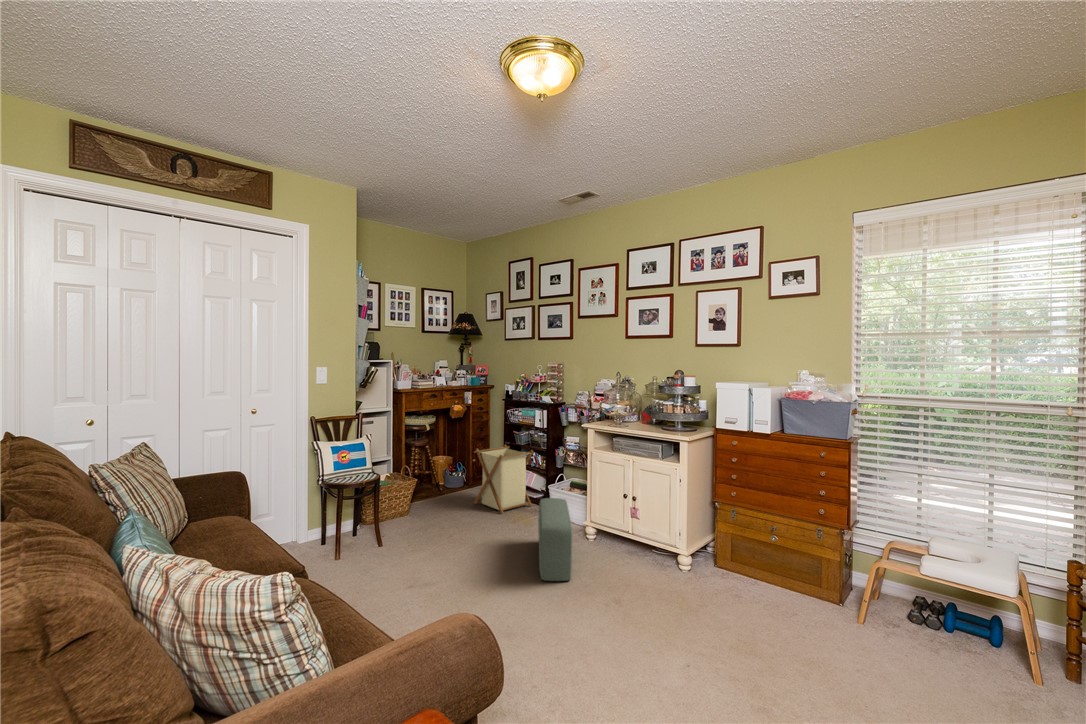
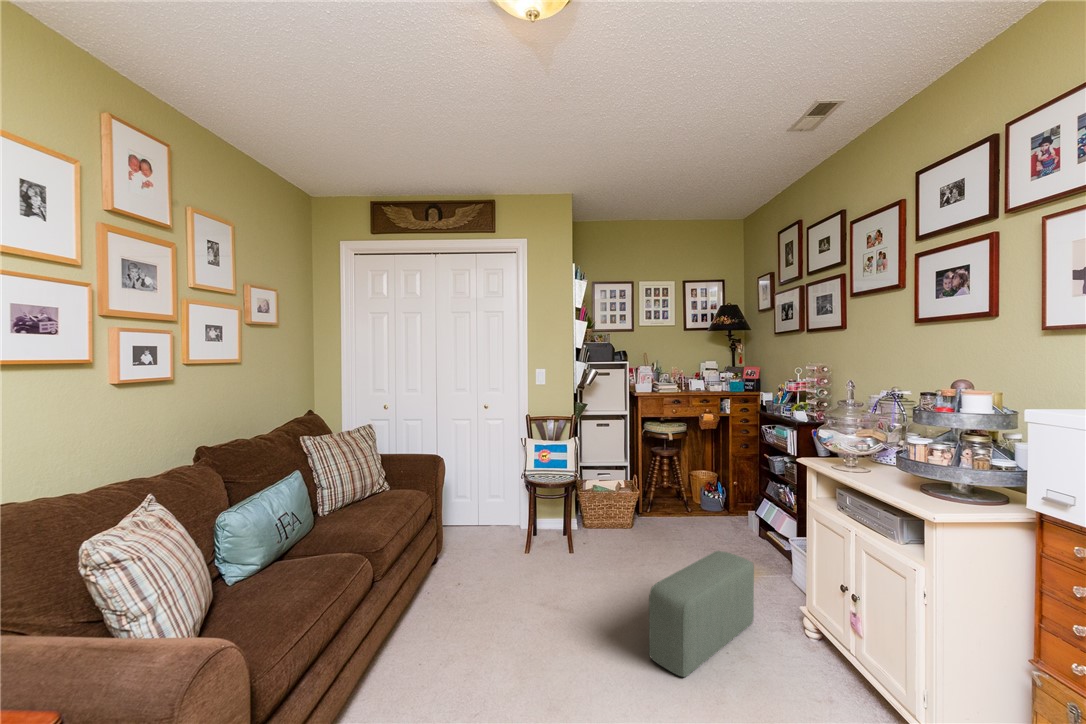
laundry basket: present [474,444,534,514] -> none [706,467,780,558]

